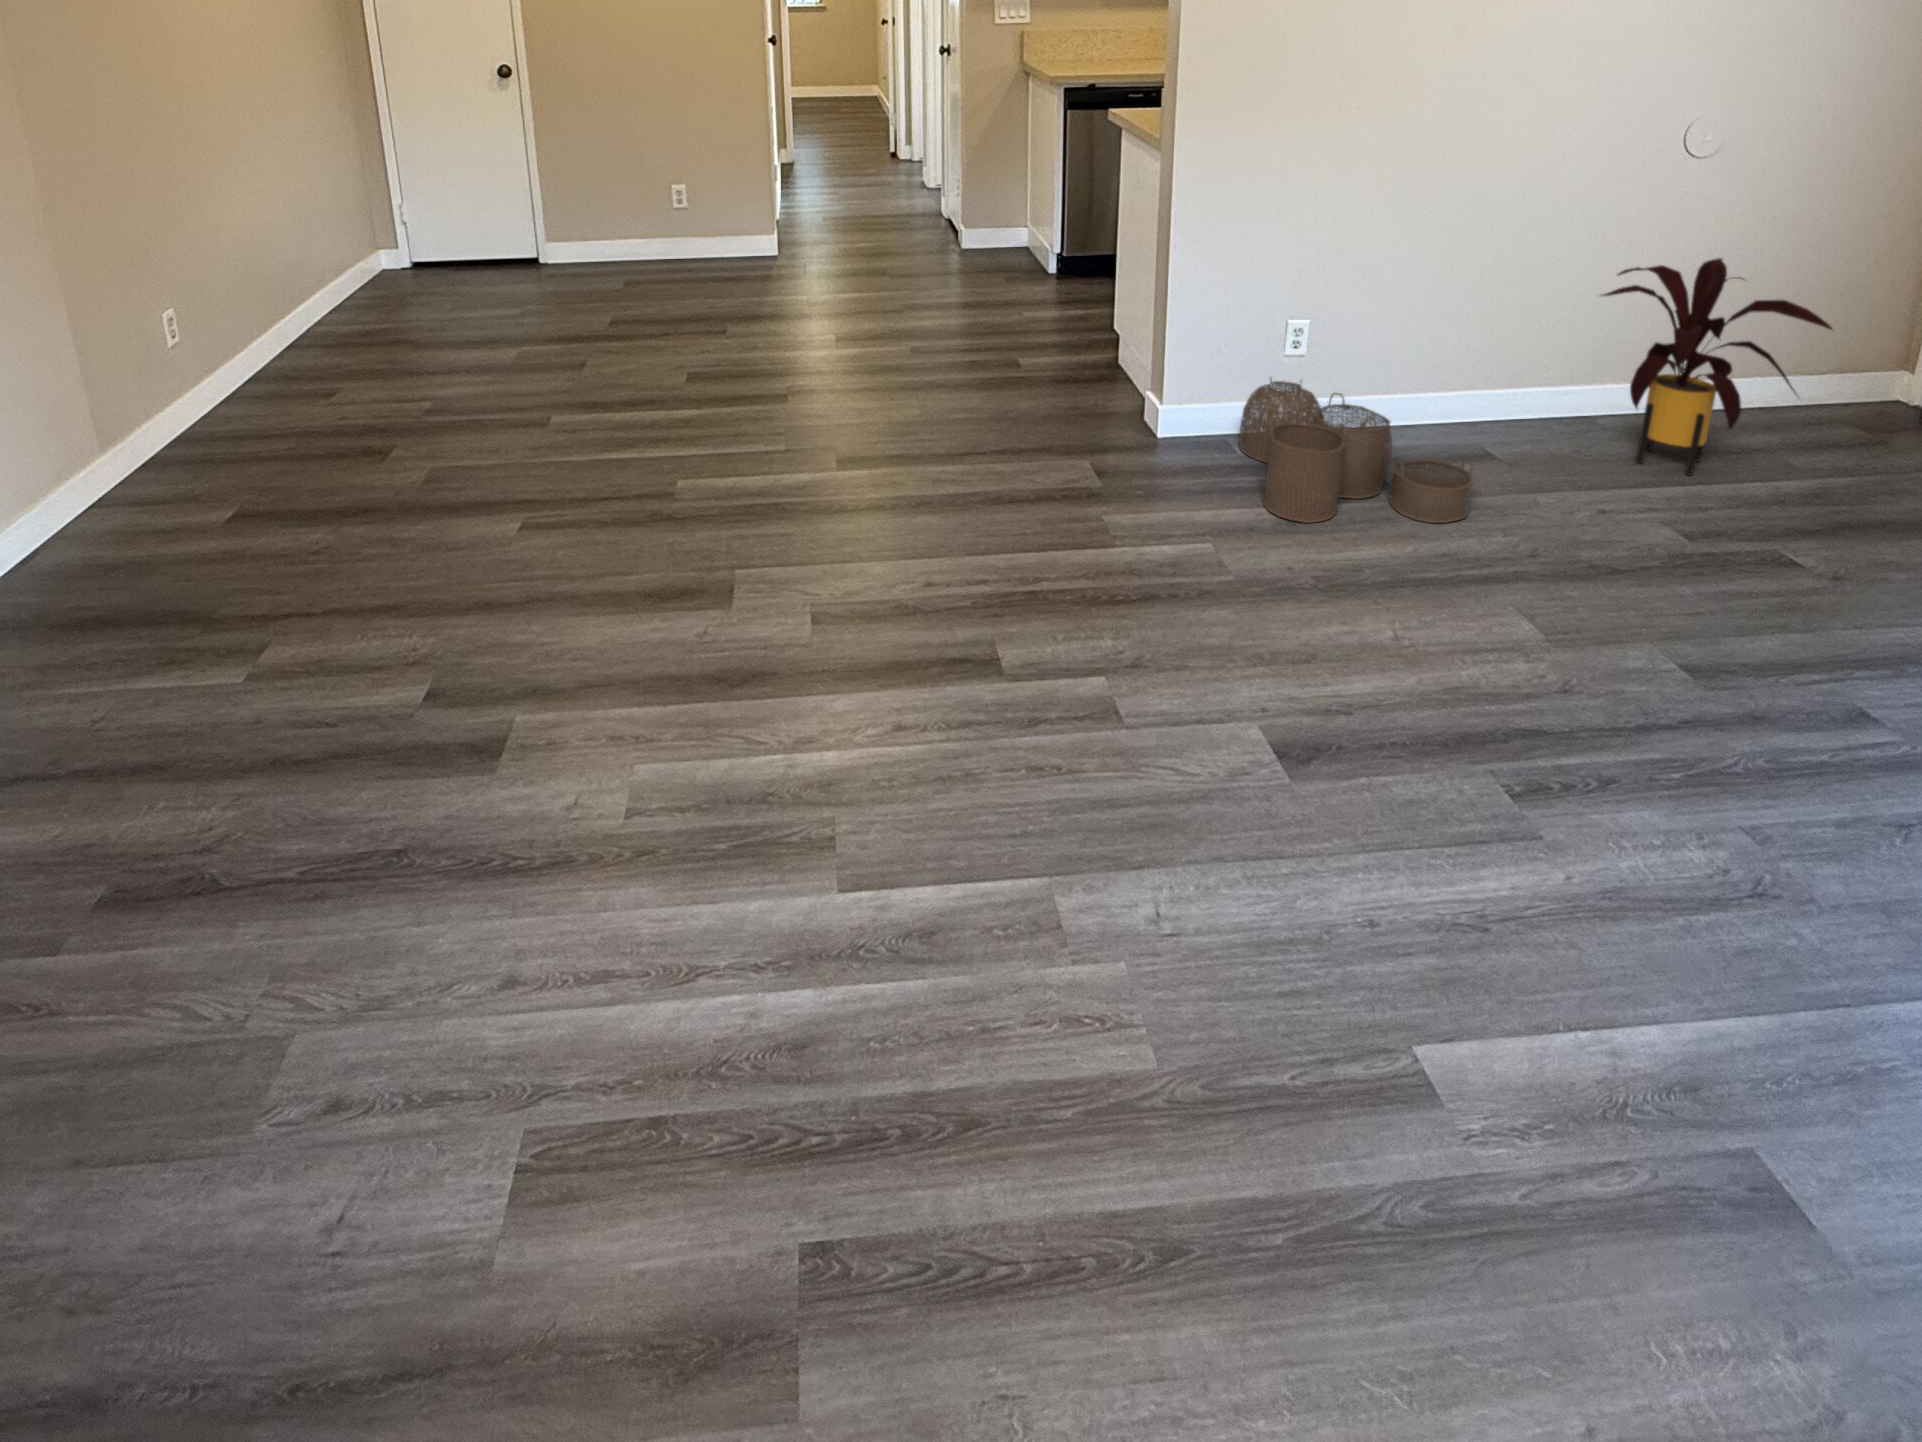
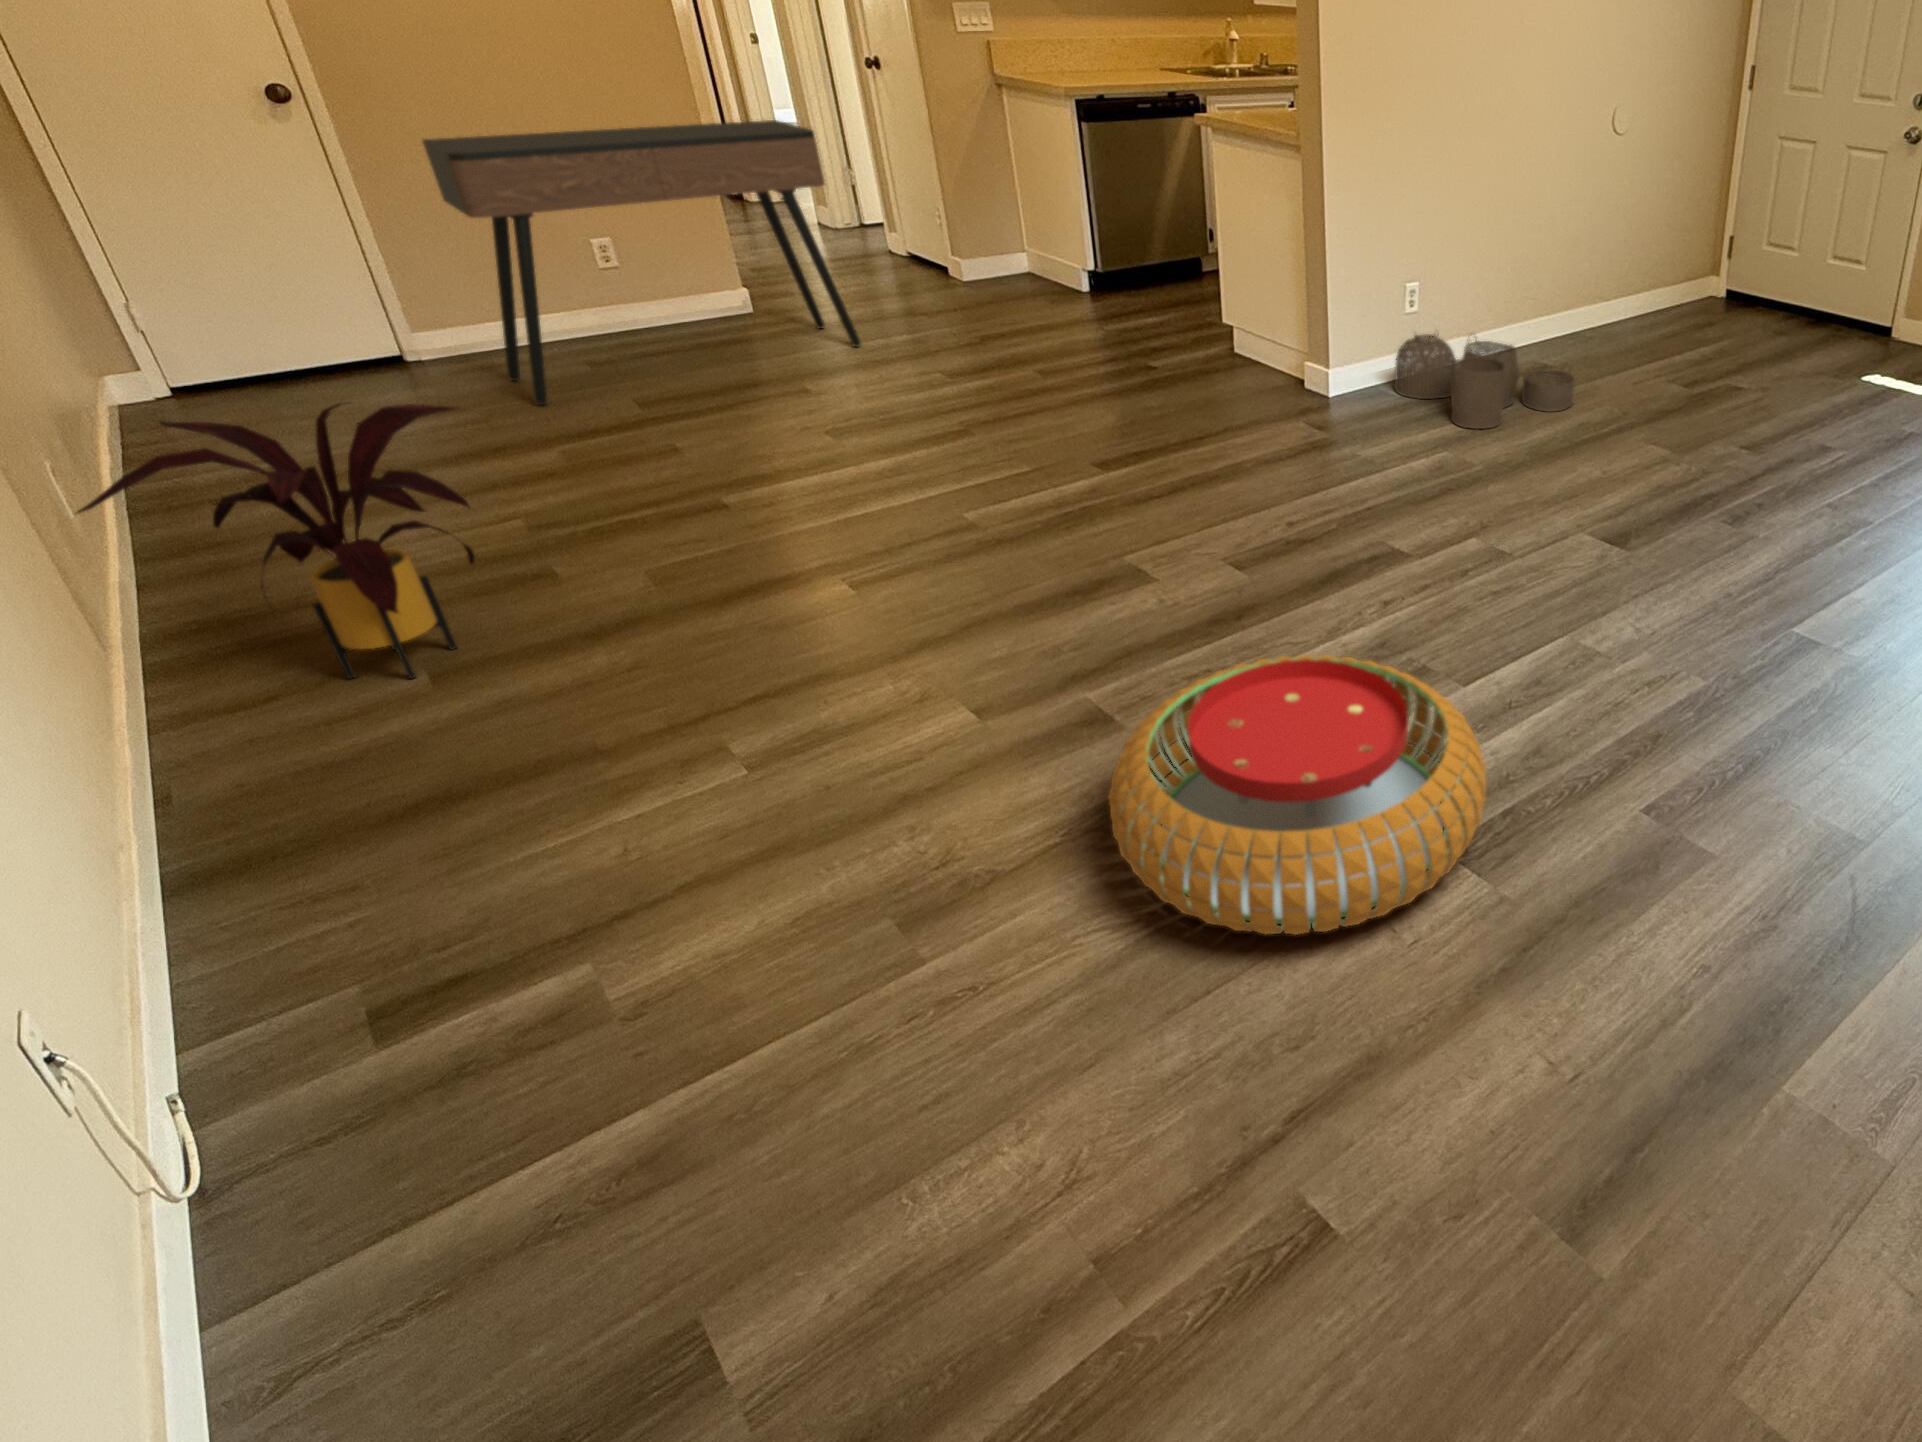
console table: none [543,99,814,308] -> present [423,120,861,405]
house plant: present [1601,258,1832,475] -> present [77,403,475,679]
pouf: none [166,746,695,1199] -> present [1109,655,1486,935]

